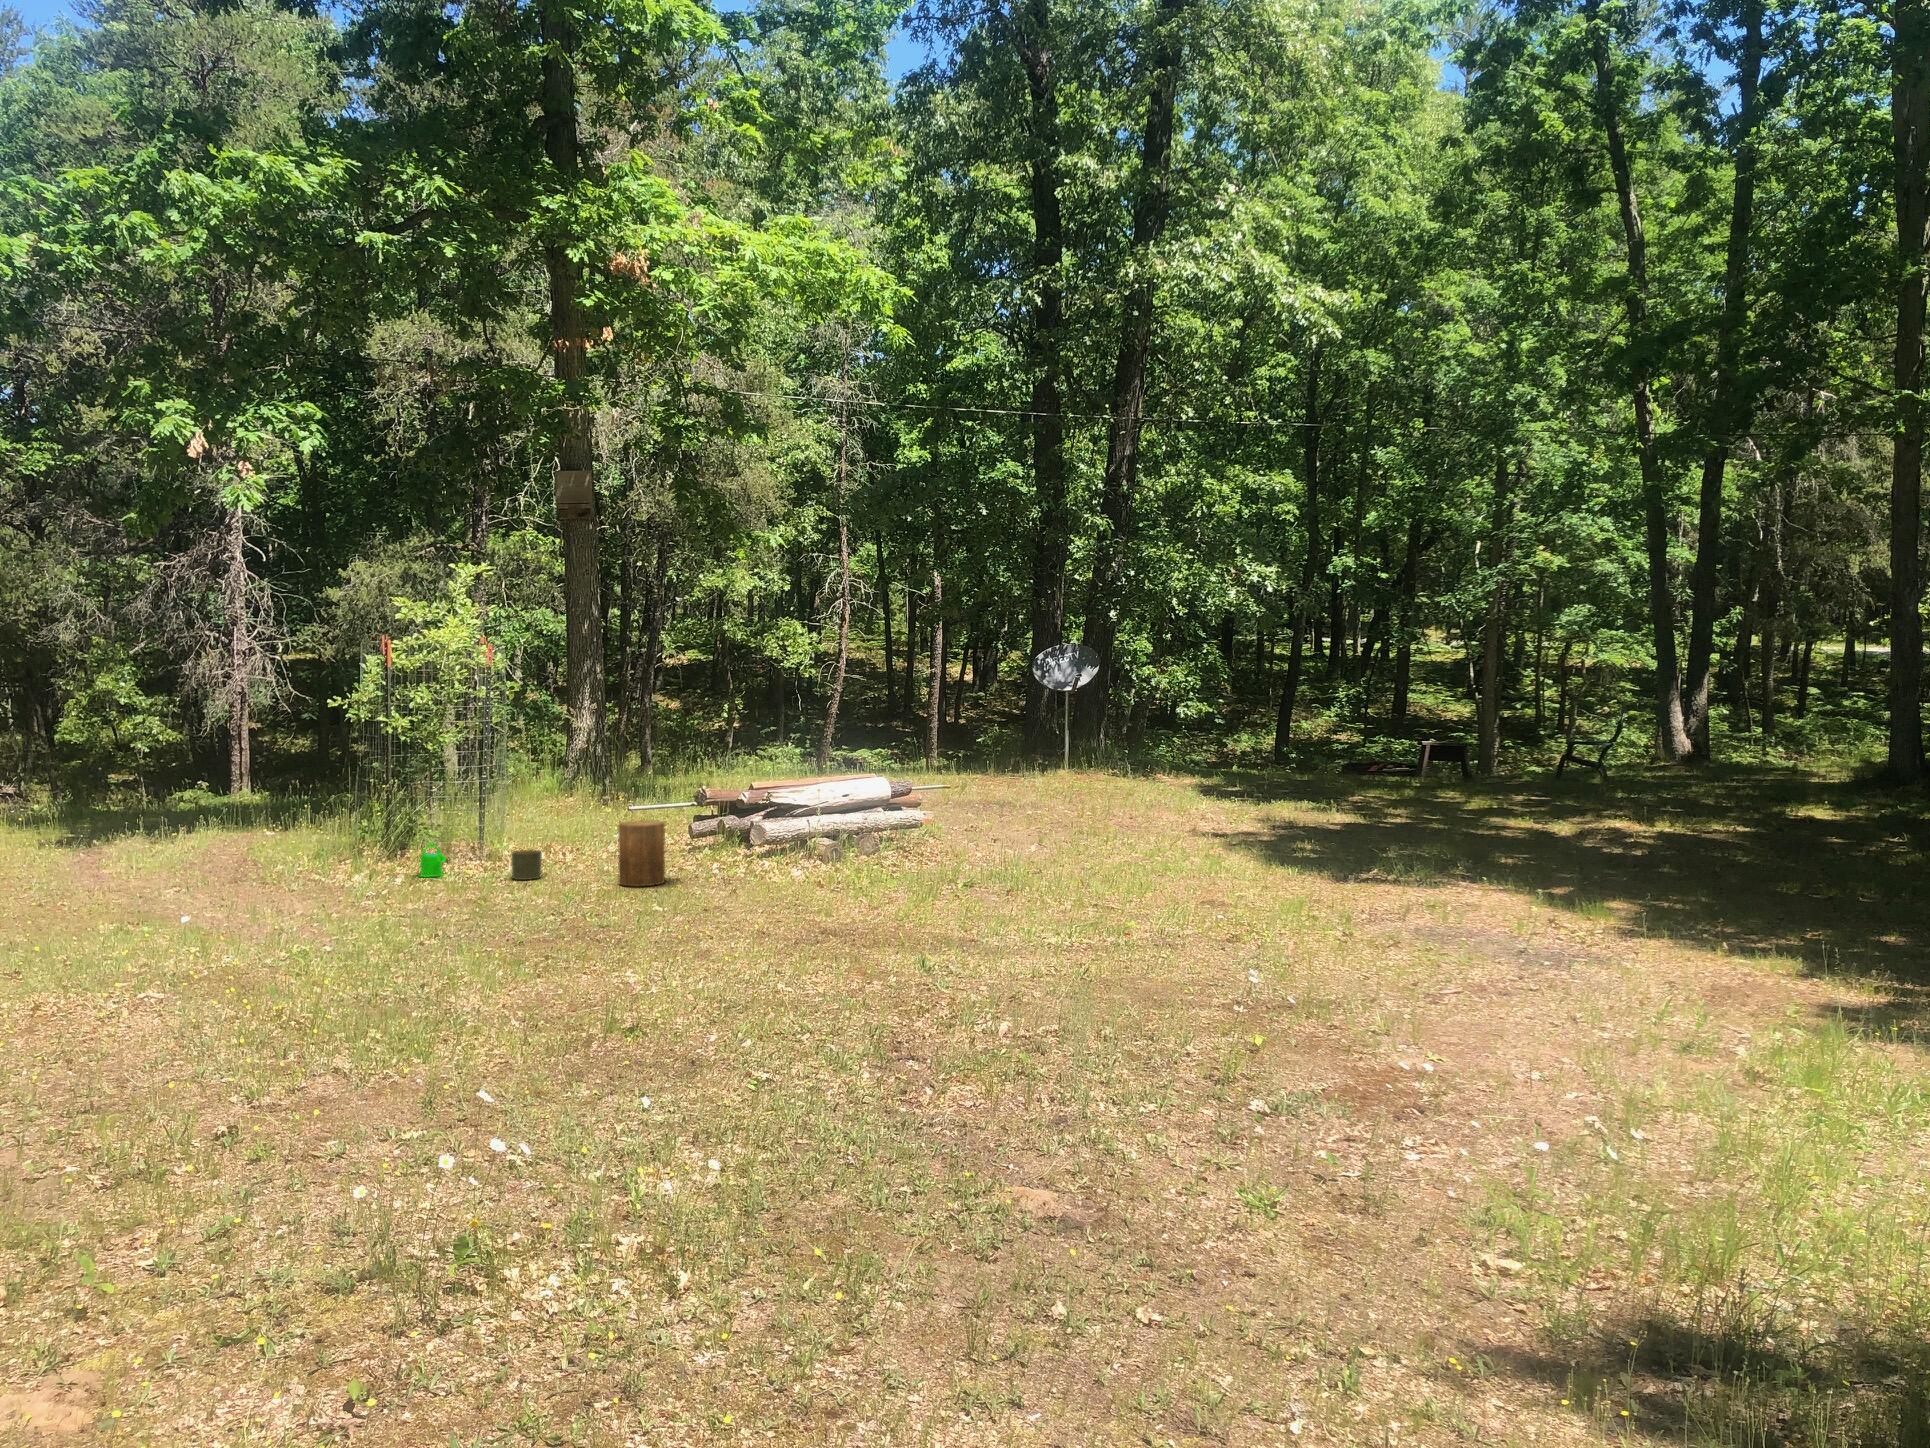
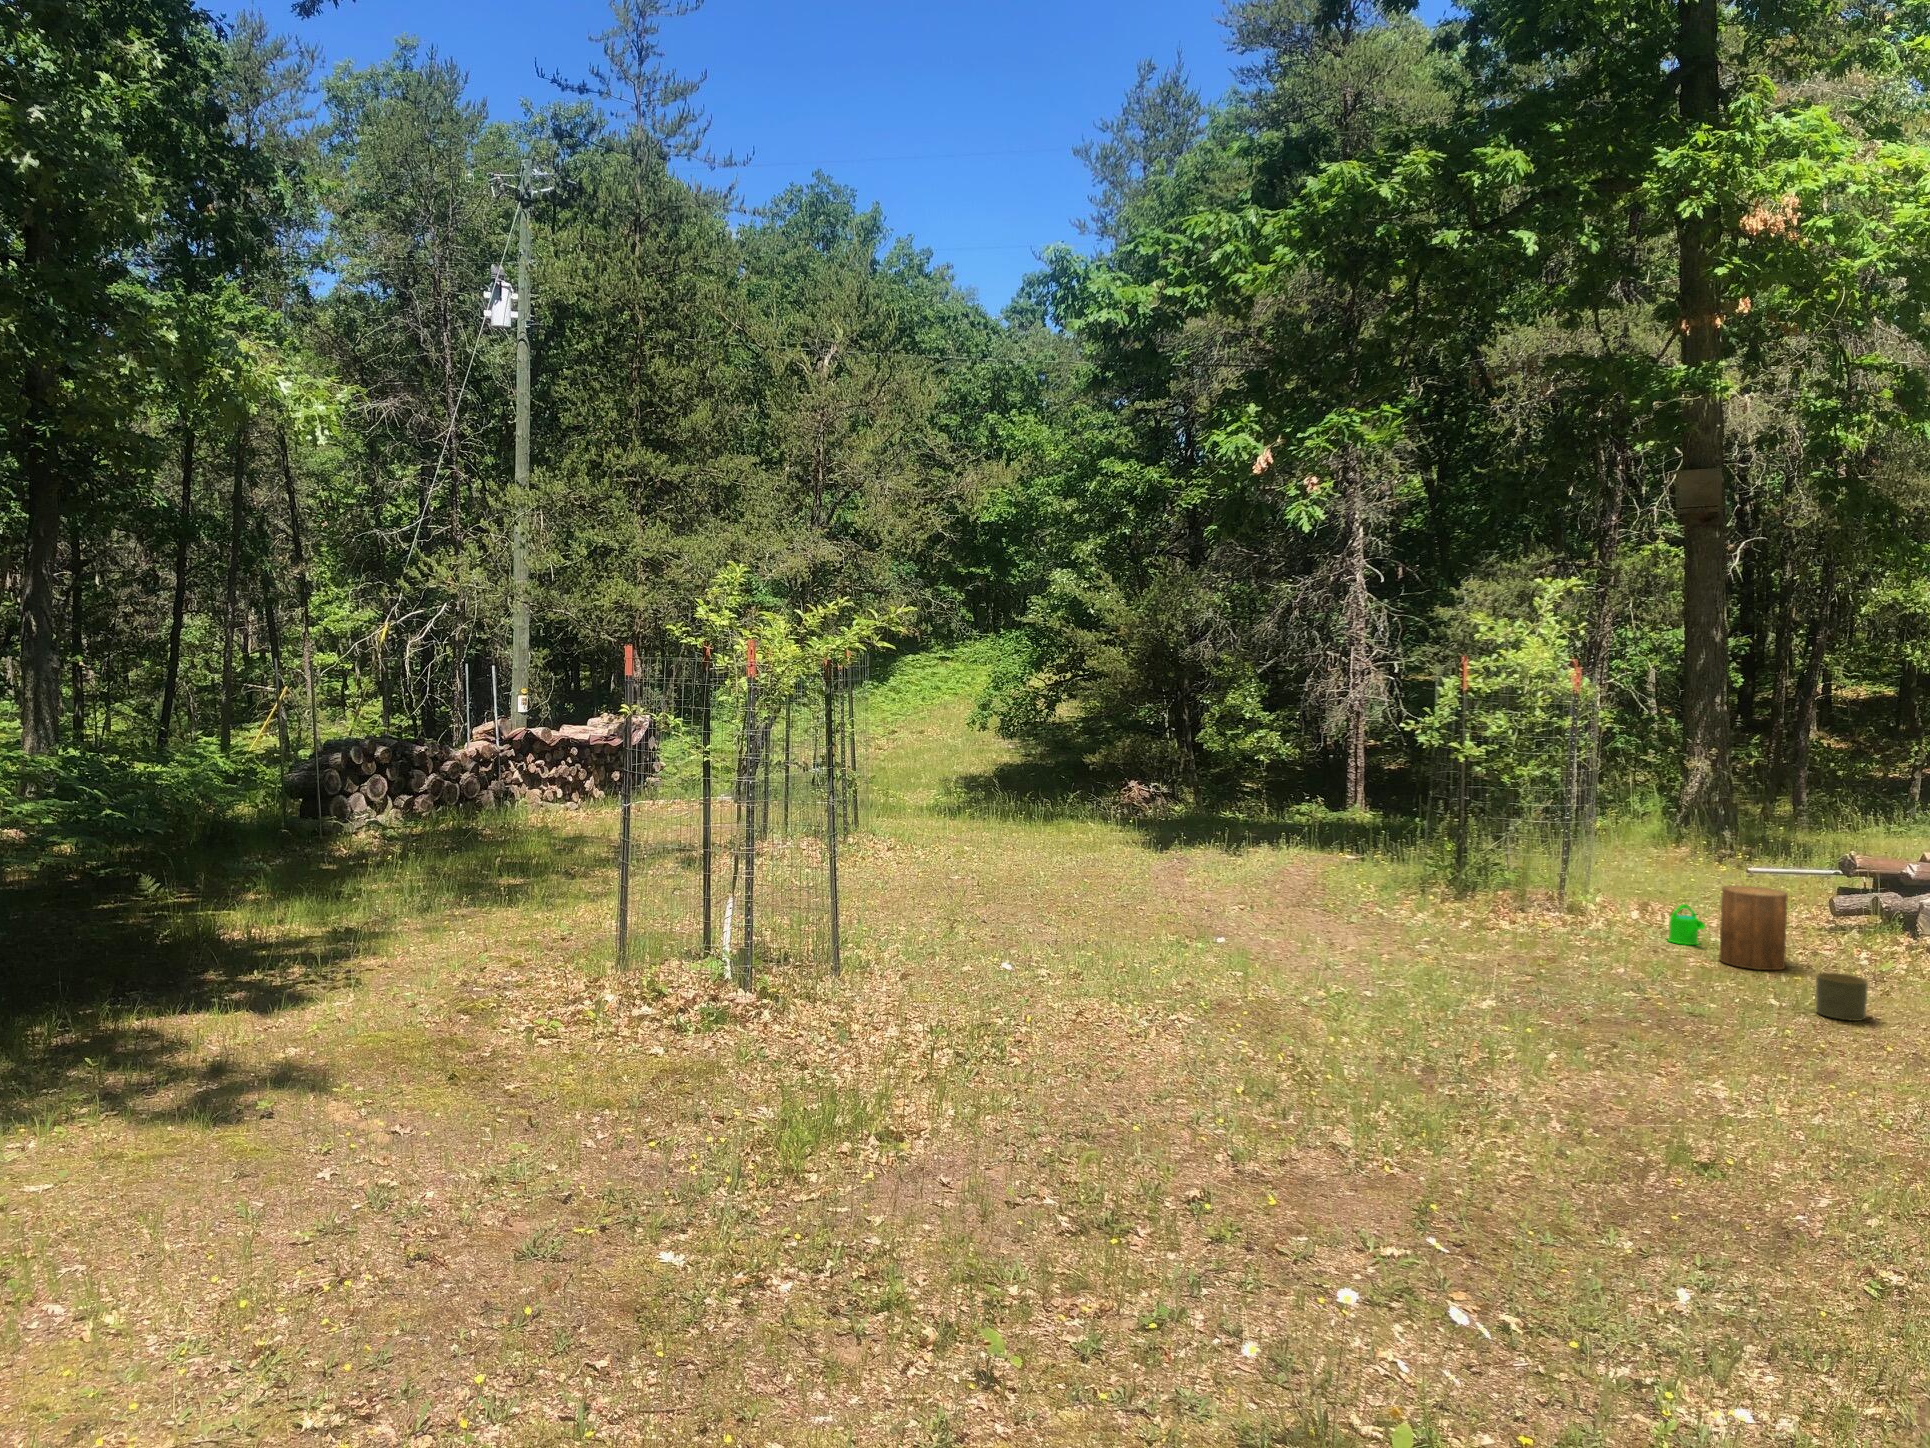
watering can: present [419,844,446,877] -> present [1668,904,1705,945]
planter: present [511,850,542,880] -> present [1816,972,1868,1021]

